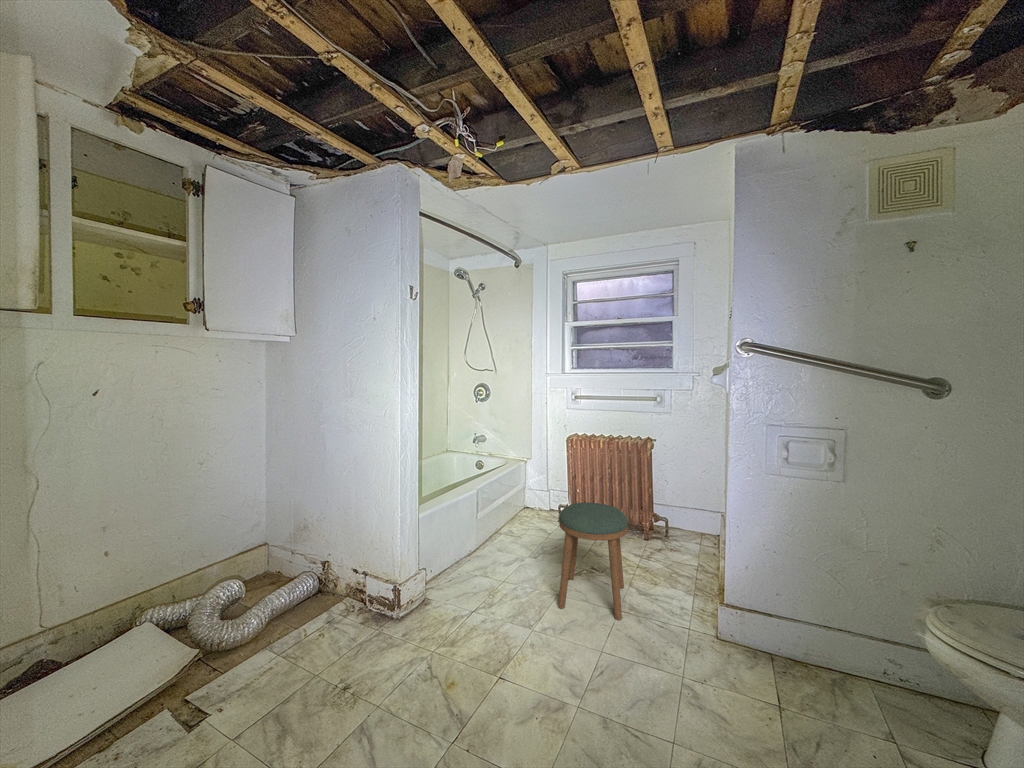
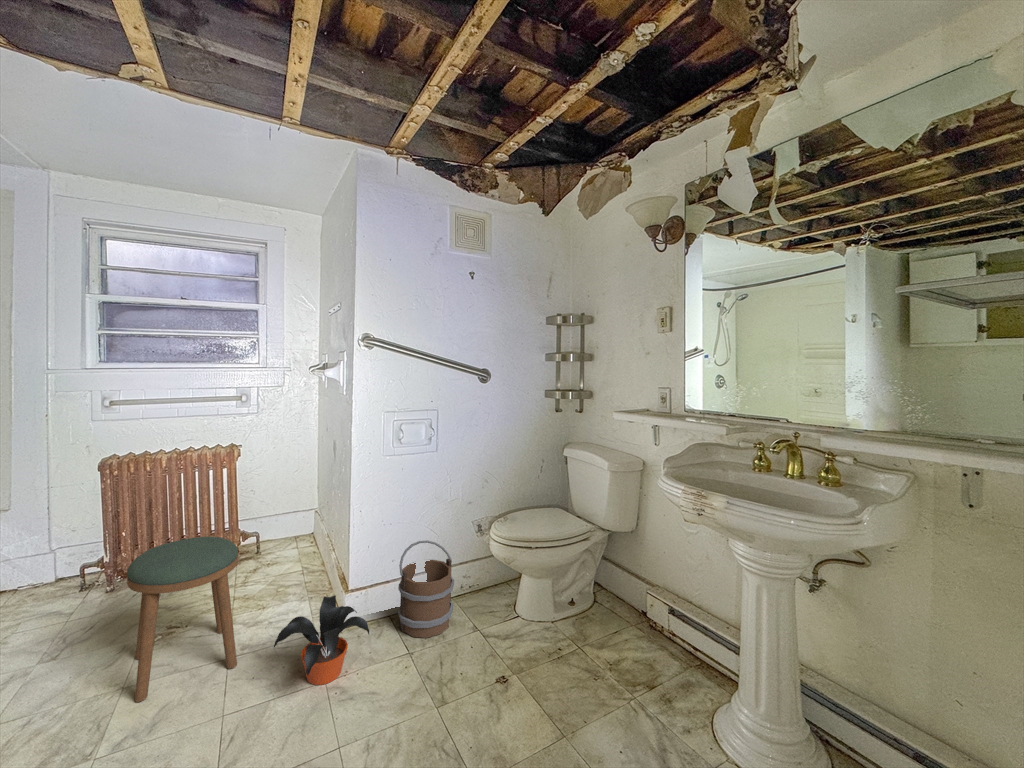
bucket: none [787,584,881,724] -> present [398,540,454,638]
potted plant: none [639,596,734,686] -> present [274,595,369,685]

